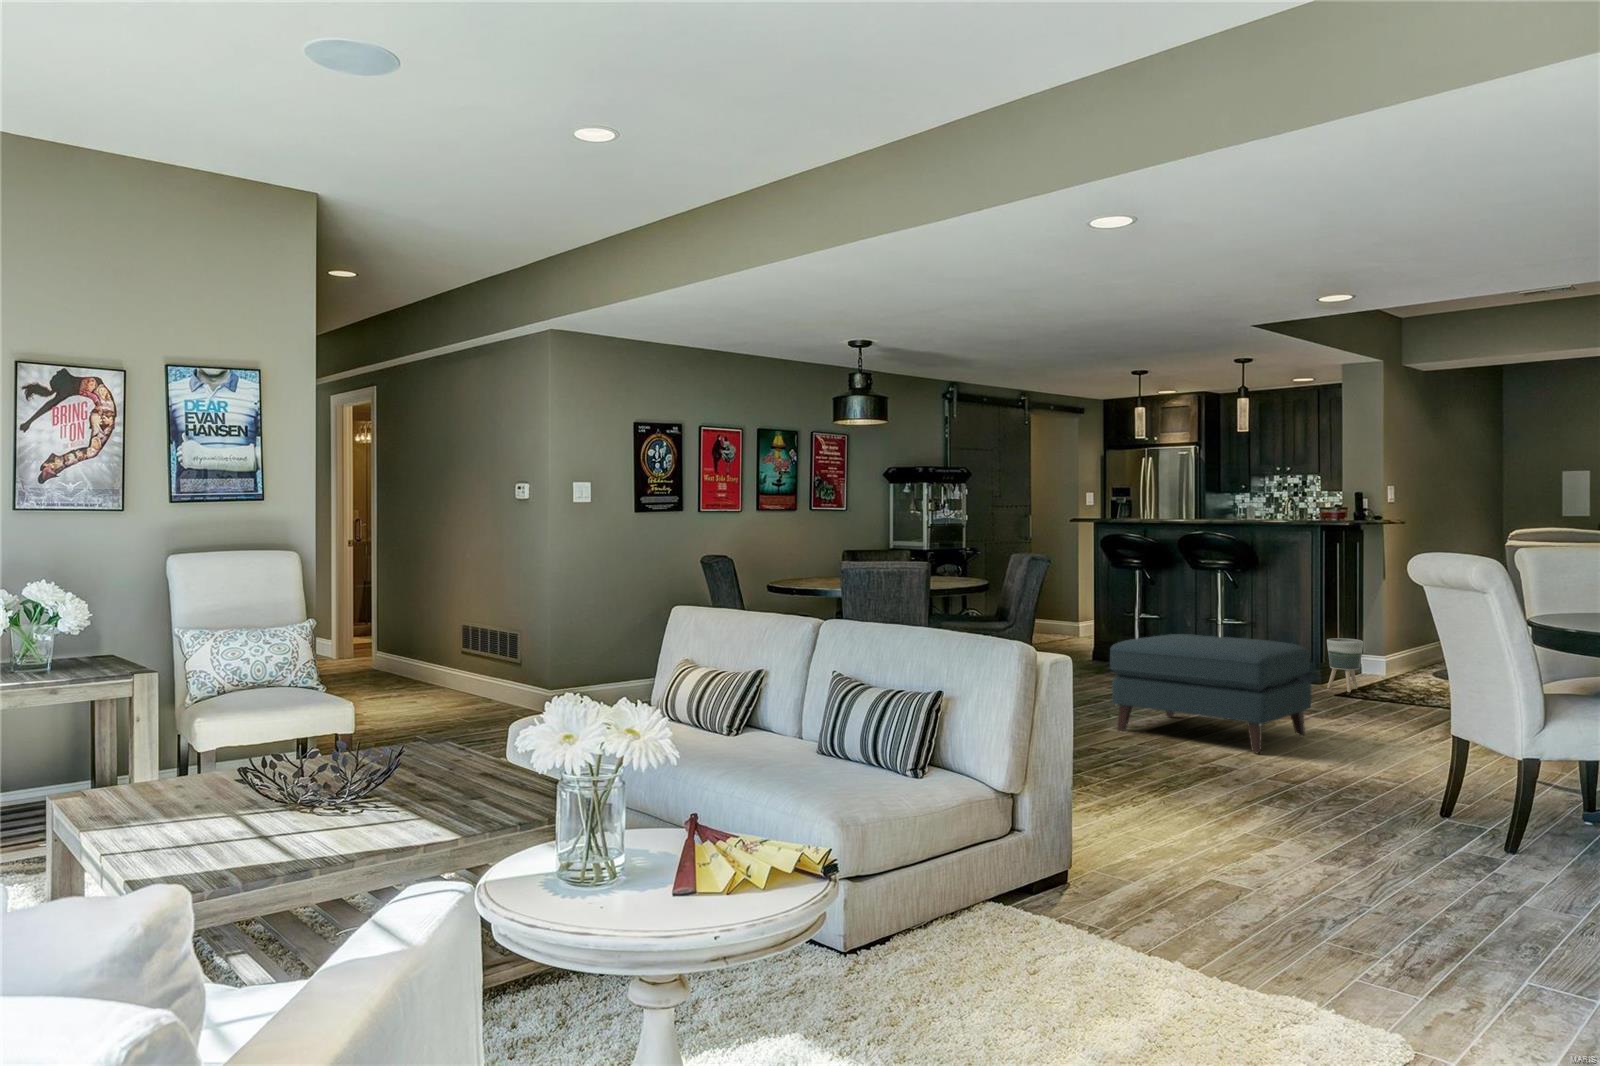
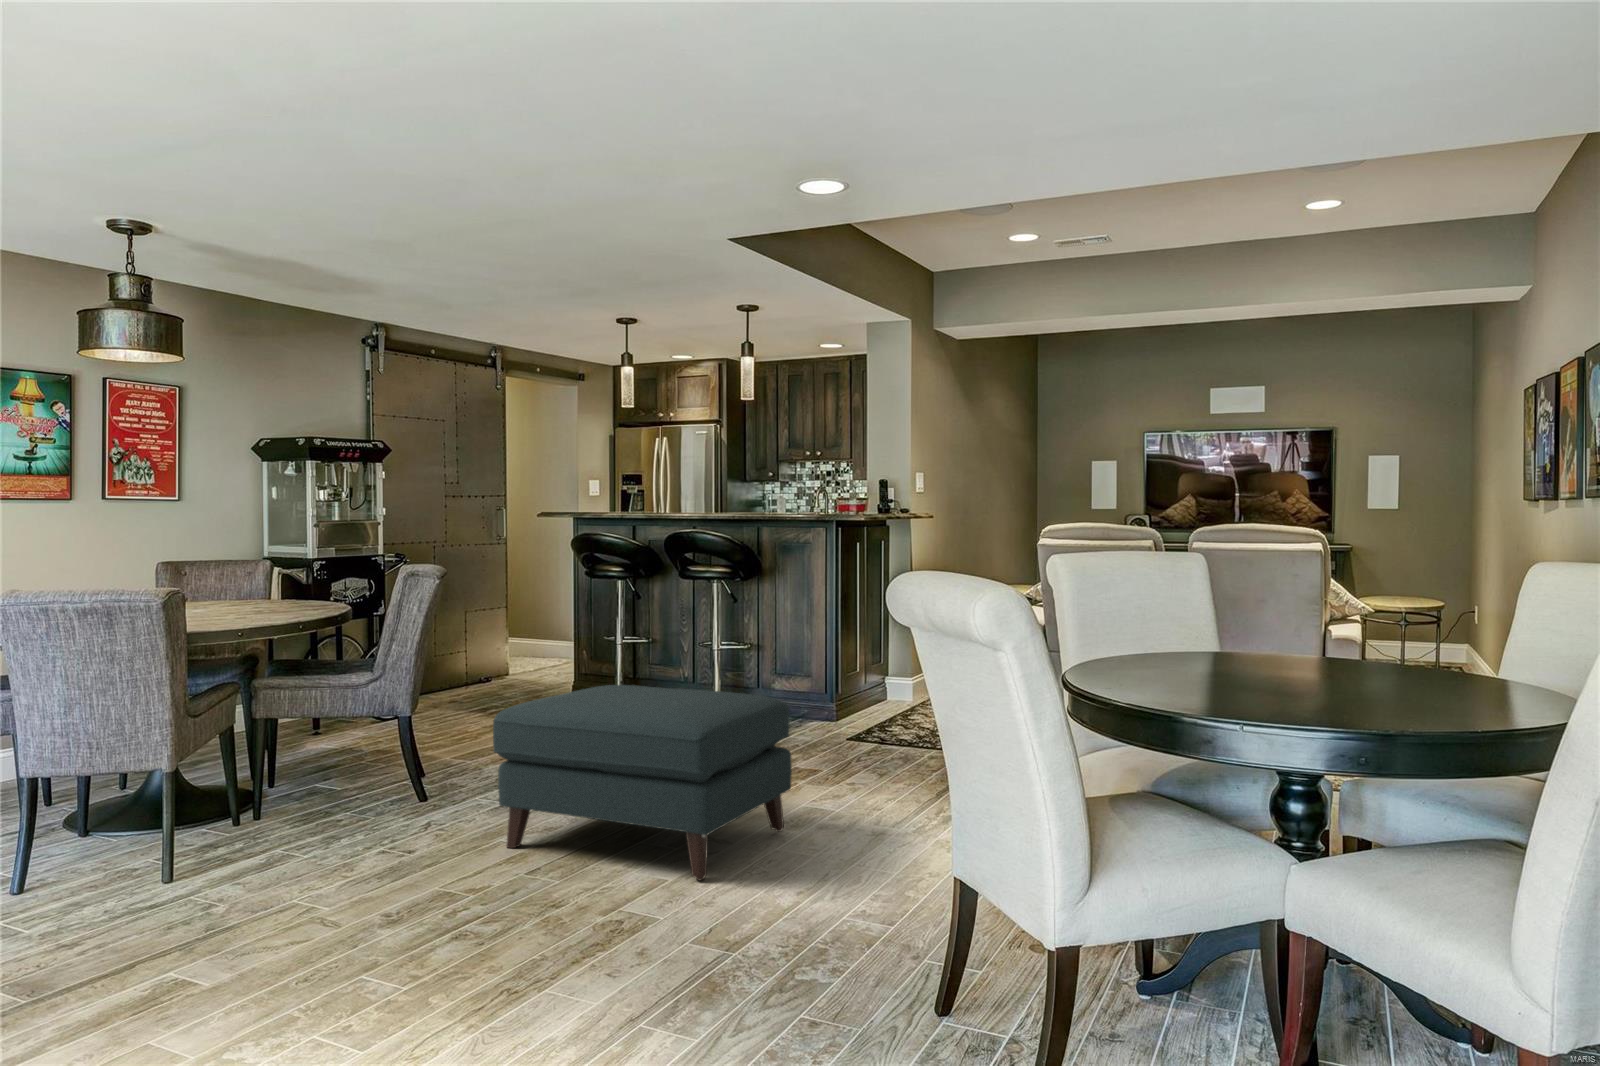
planter: present [1327,638,1363,692] -> none [841,664,883,735]

